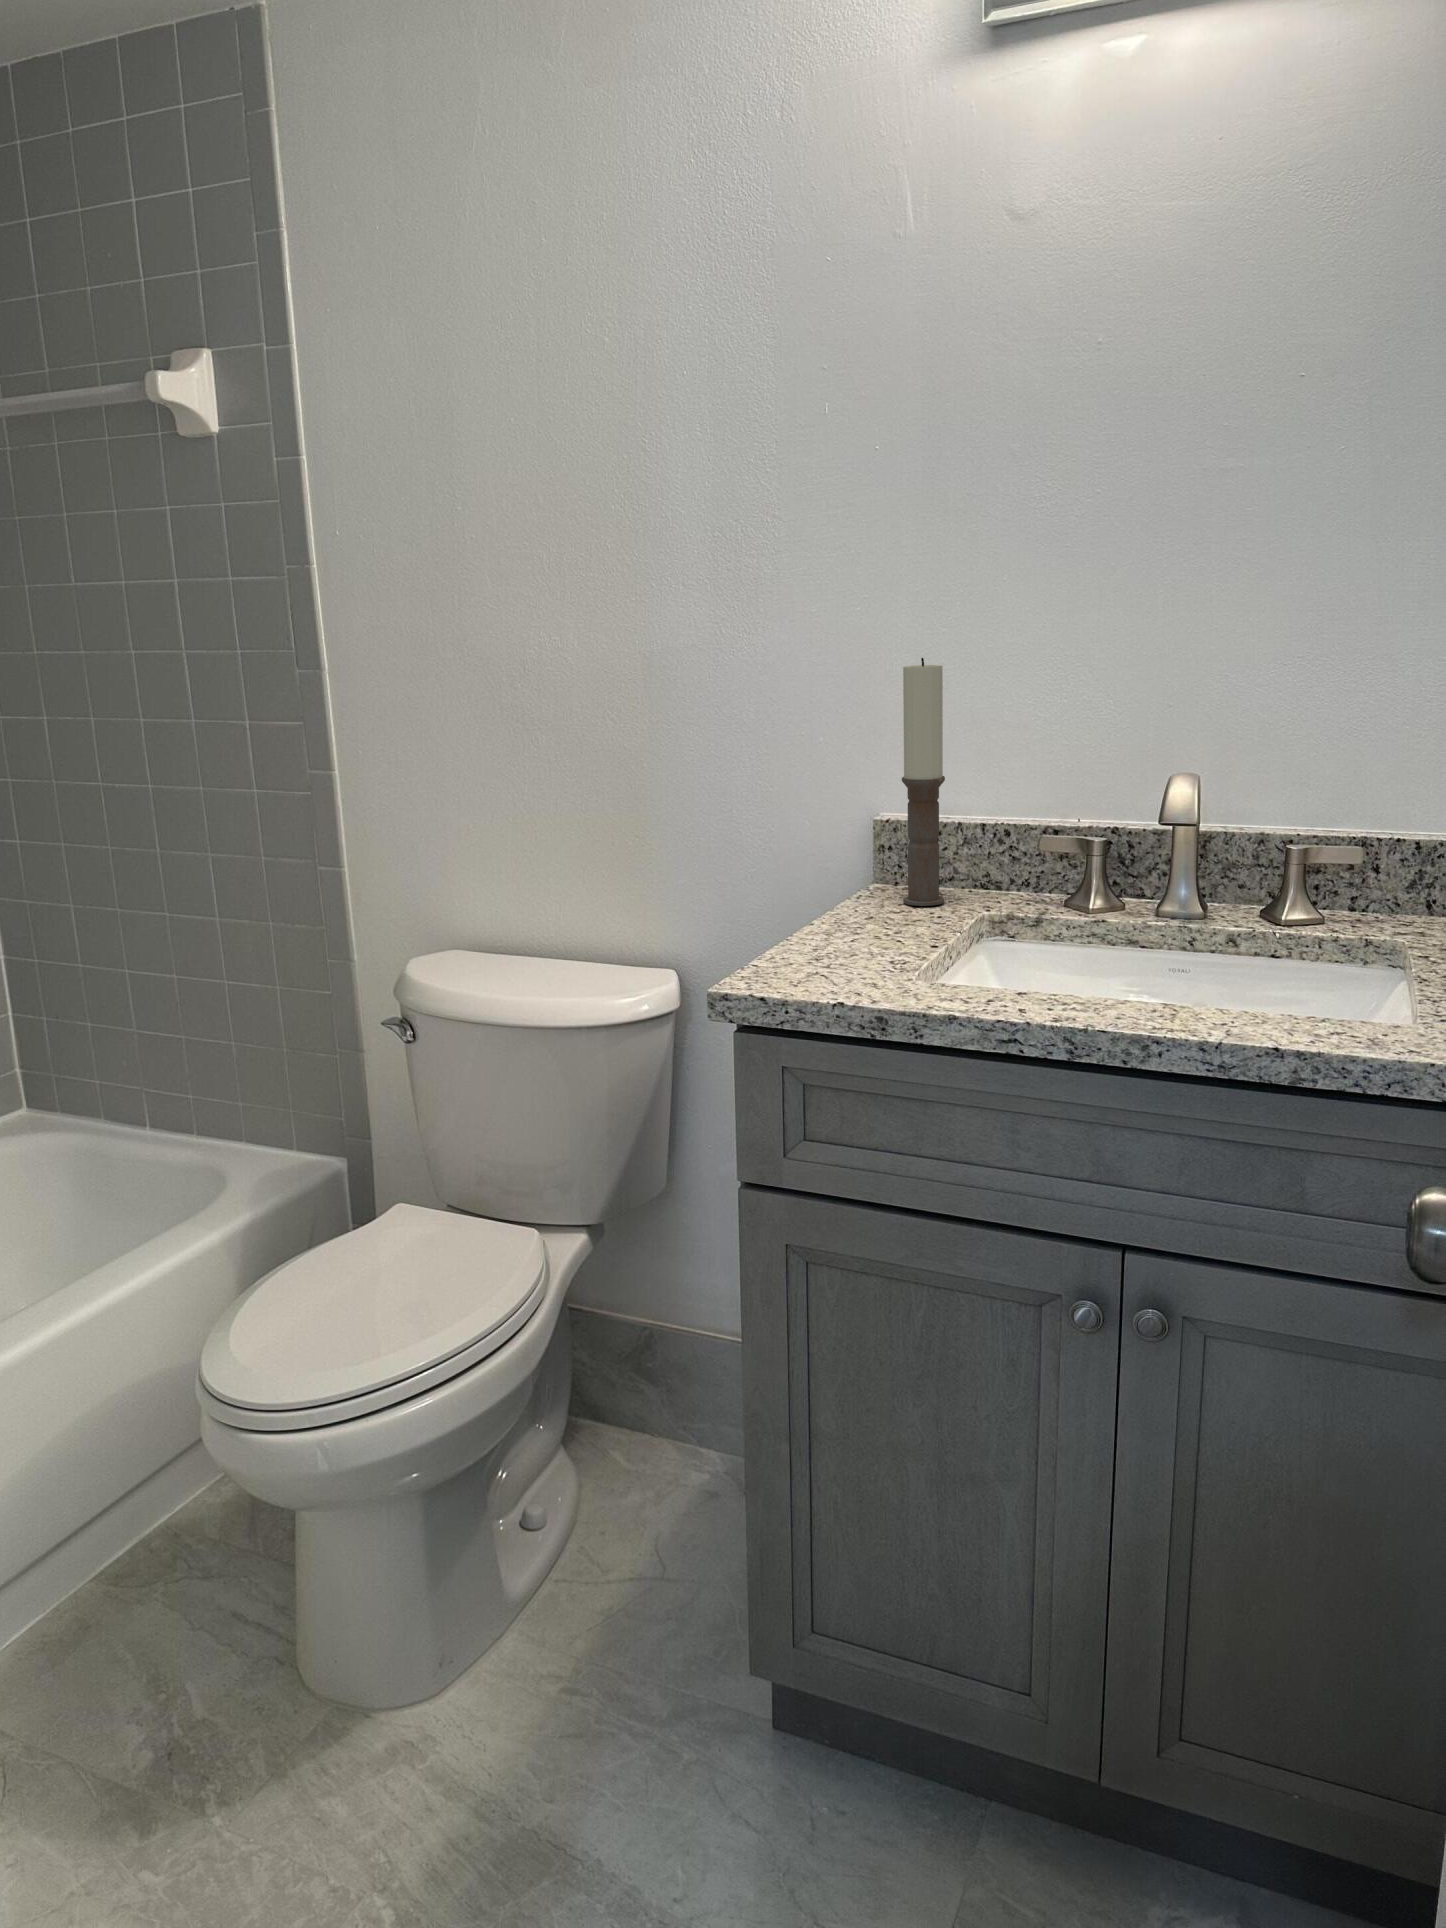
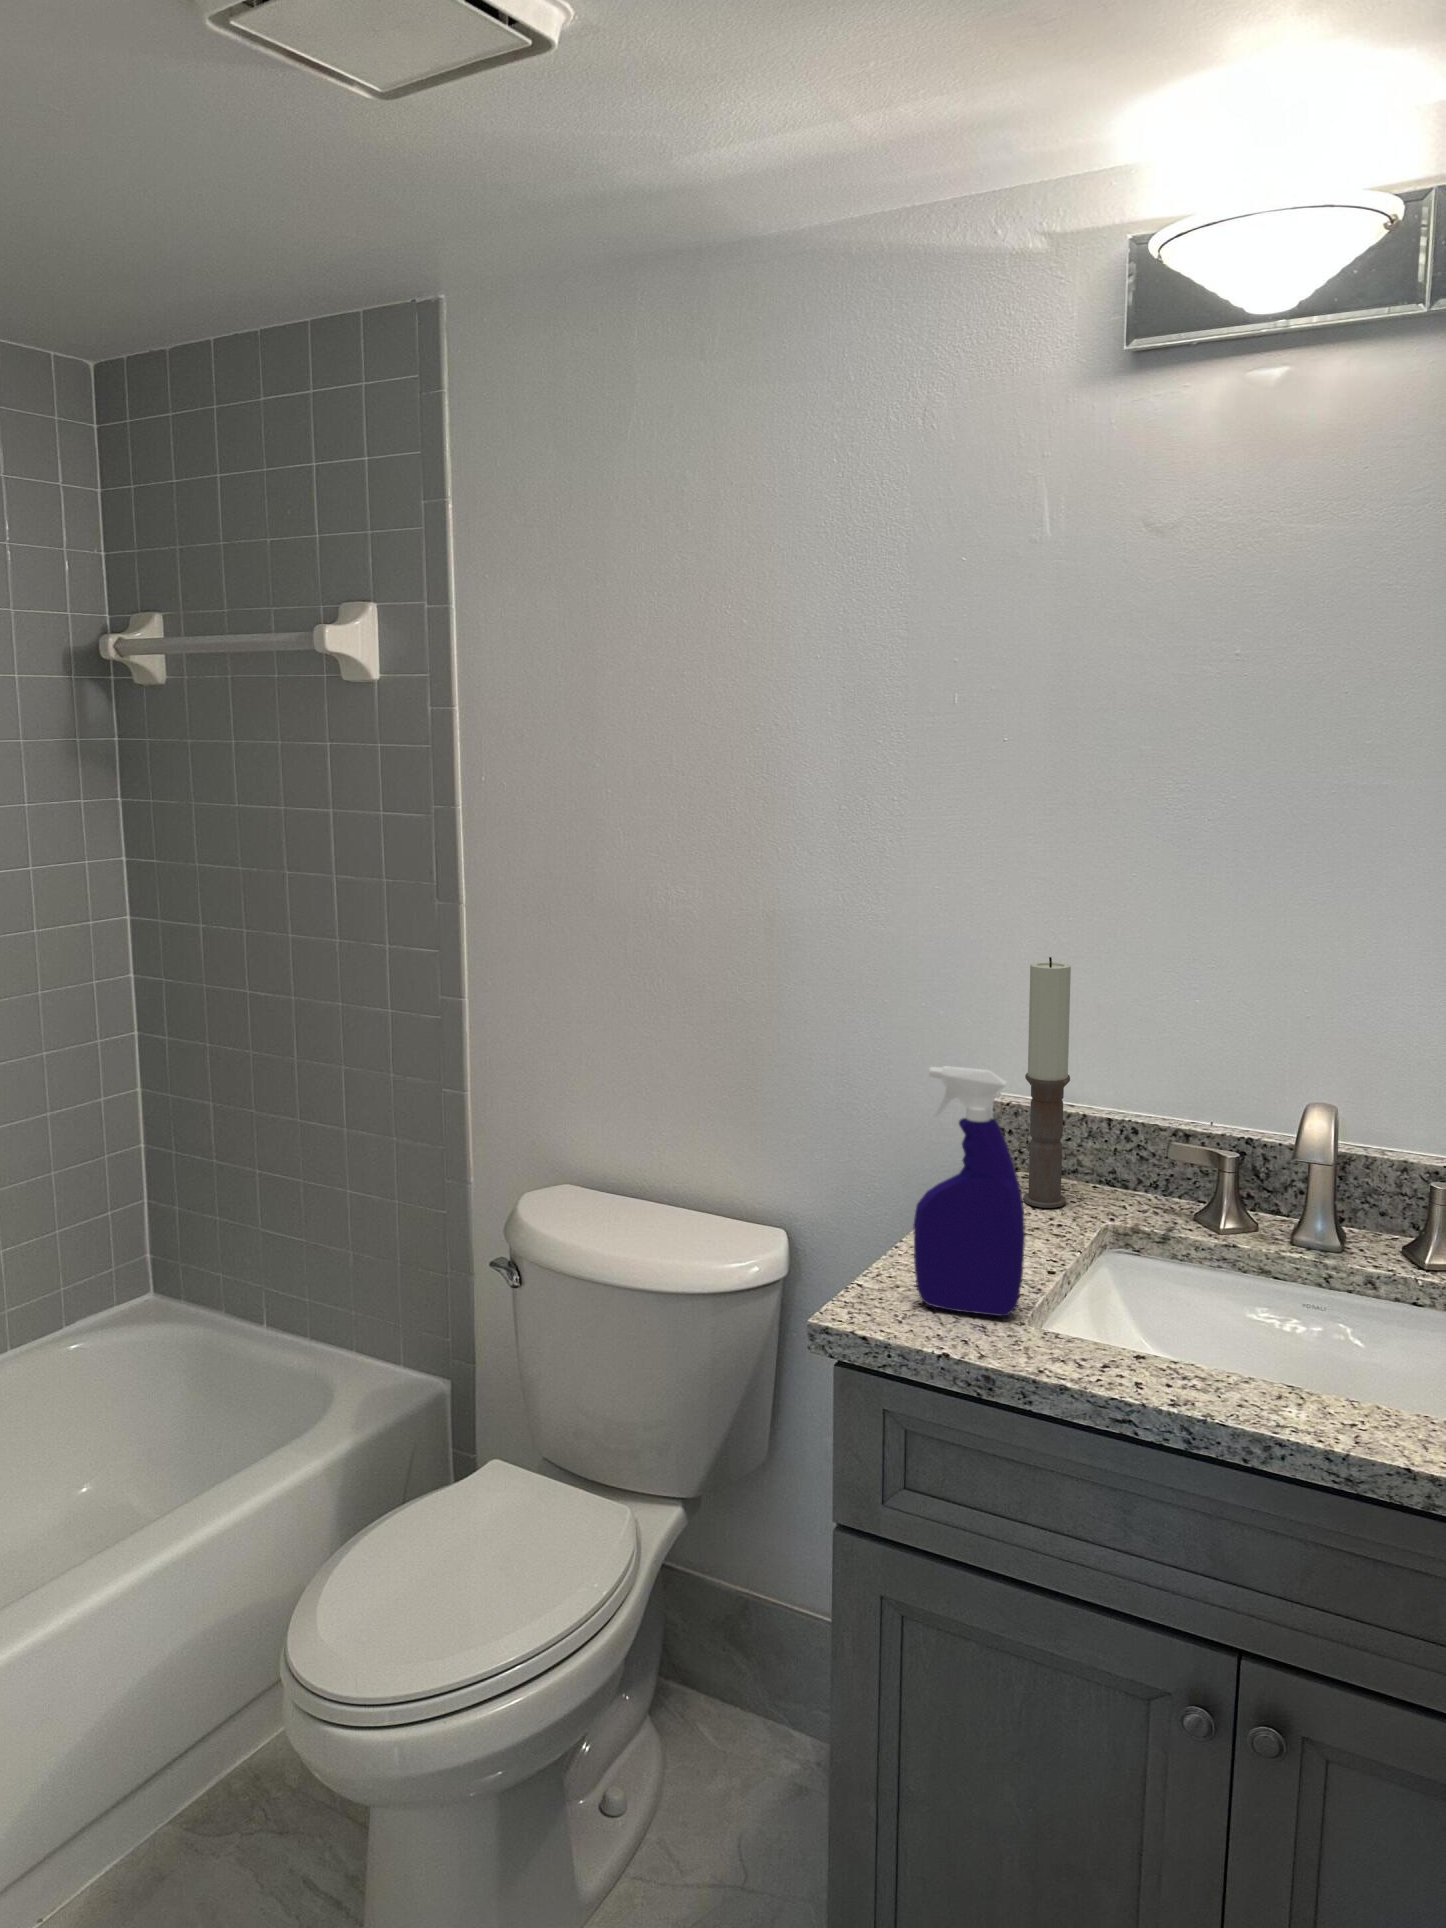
spray bottle: none [803,731,910,975] -> present [914,1066,1025,1316]

